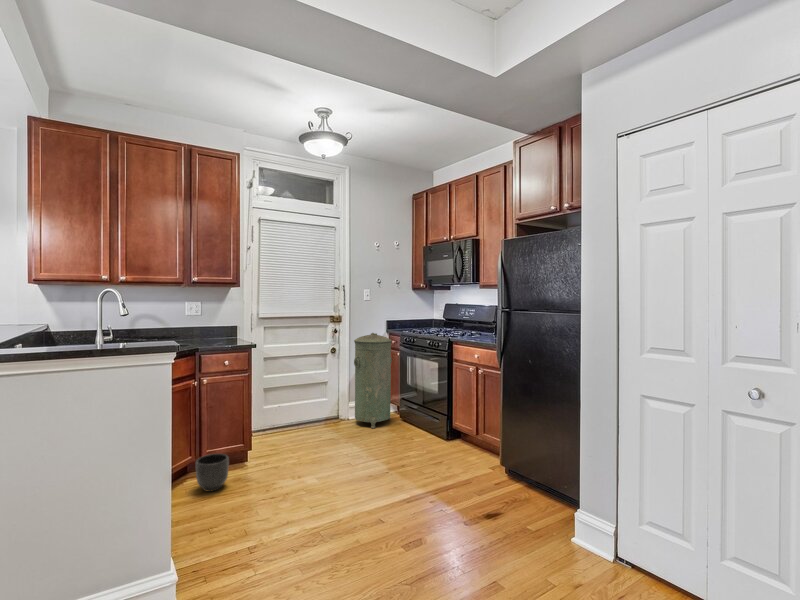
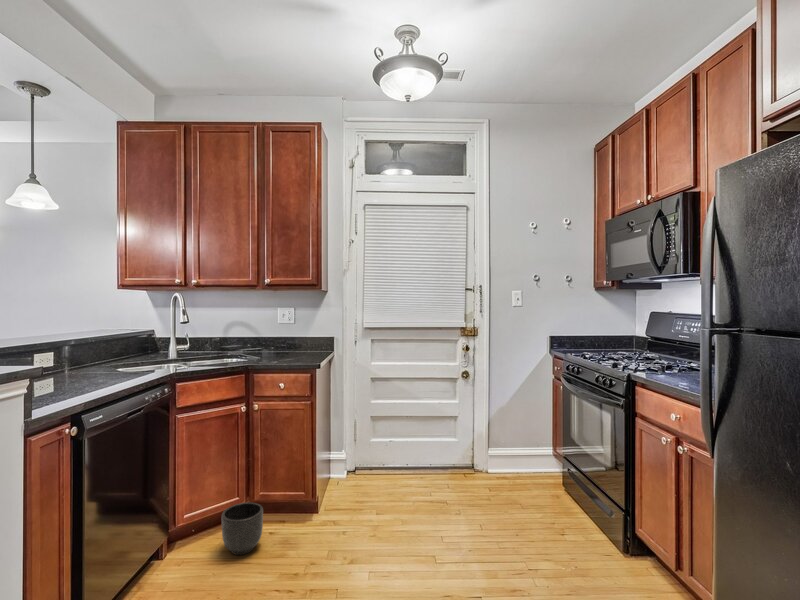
trash can: present [354,333,392,428] -> none [488,353,548,497]

